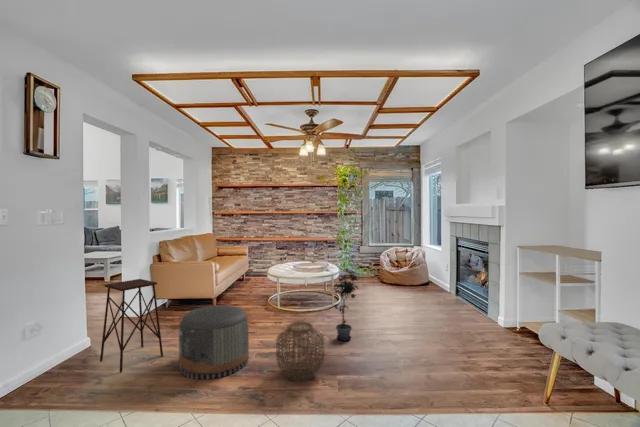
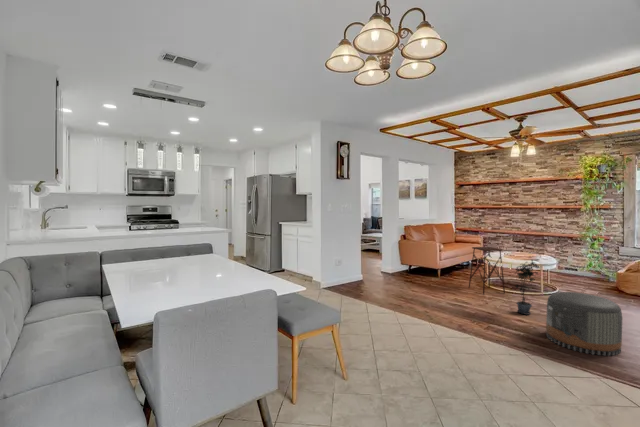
side table: present [100,279,163,372] -> present [469,247,505,294]
pouf: present [179,305,249,379] -> present [546,292,622,356]
woven basket: present [276,322,325,381] -> none [450,284,485,322]

